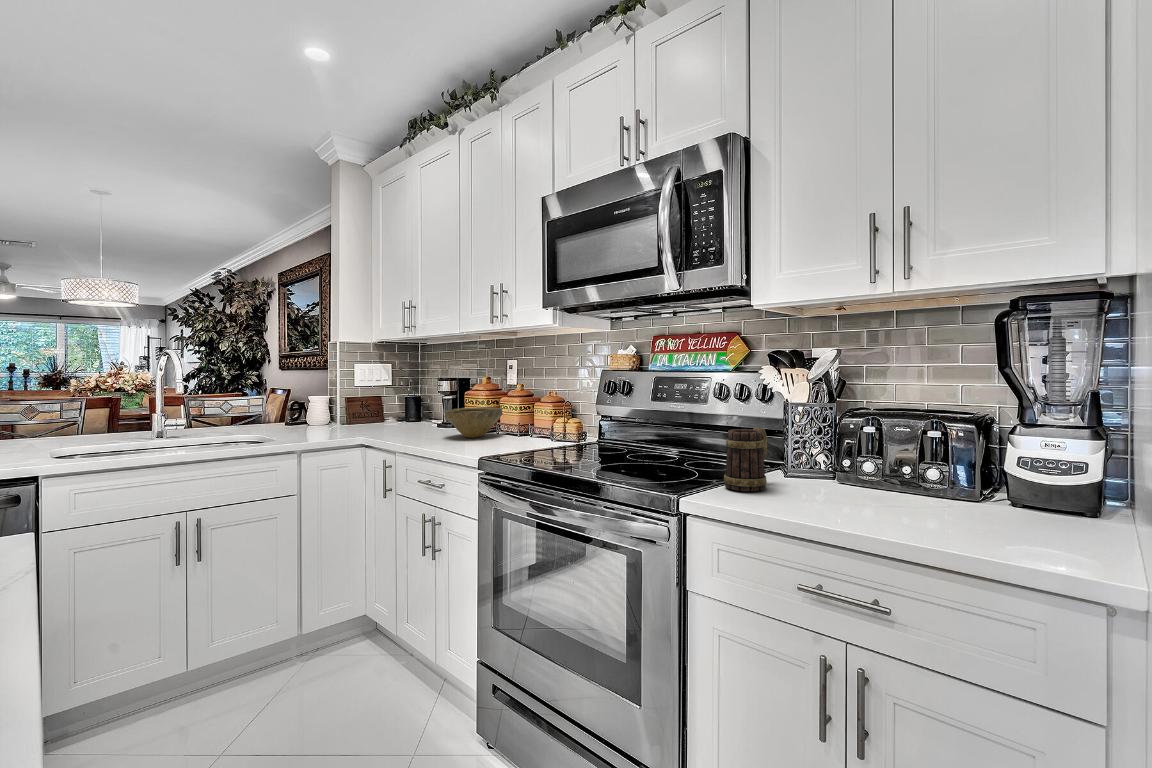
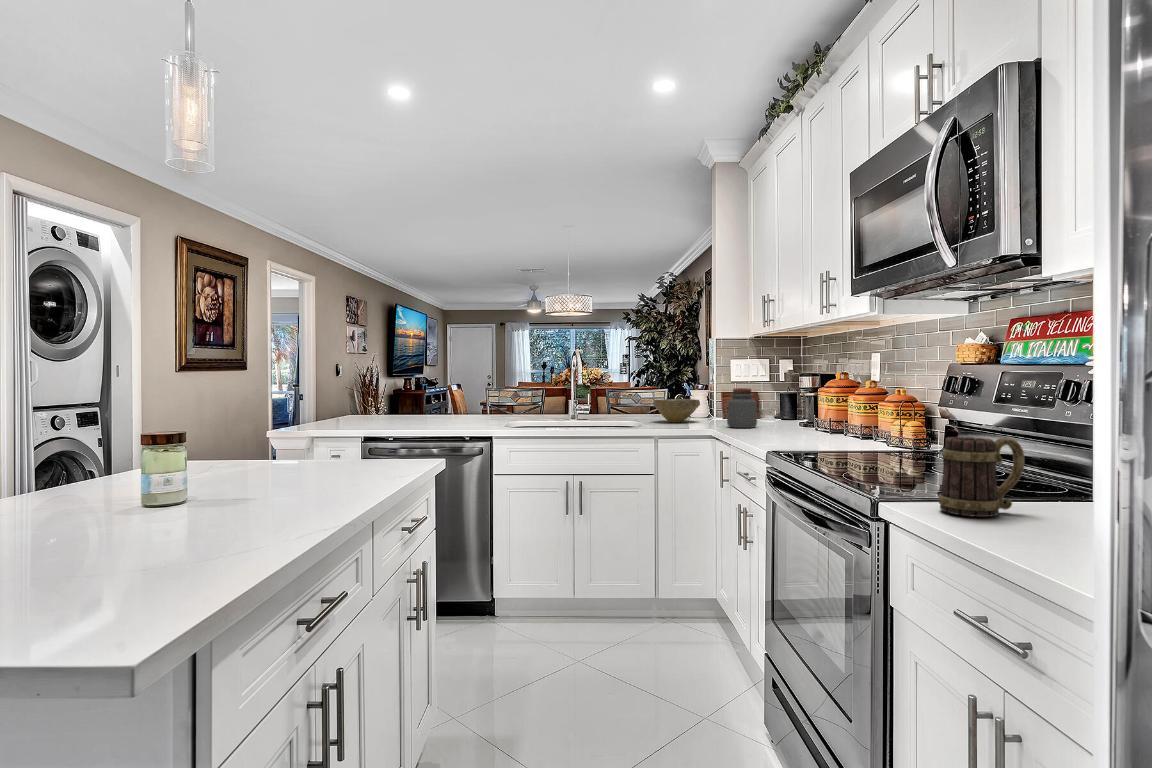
jar: none [375,393,405,432] -> present [727,388,757,428]
bowl: present [445,407,503,438] -> present [653,399,700,422]

